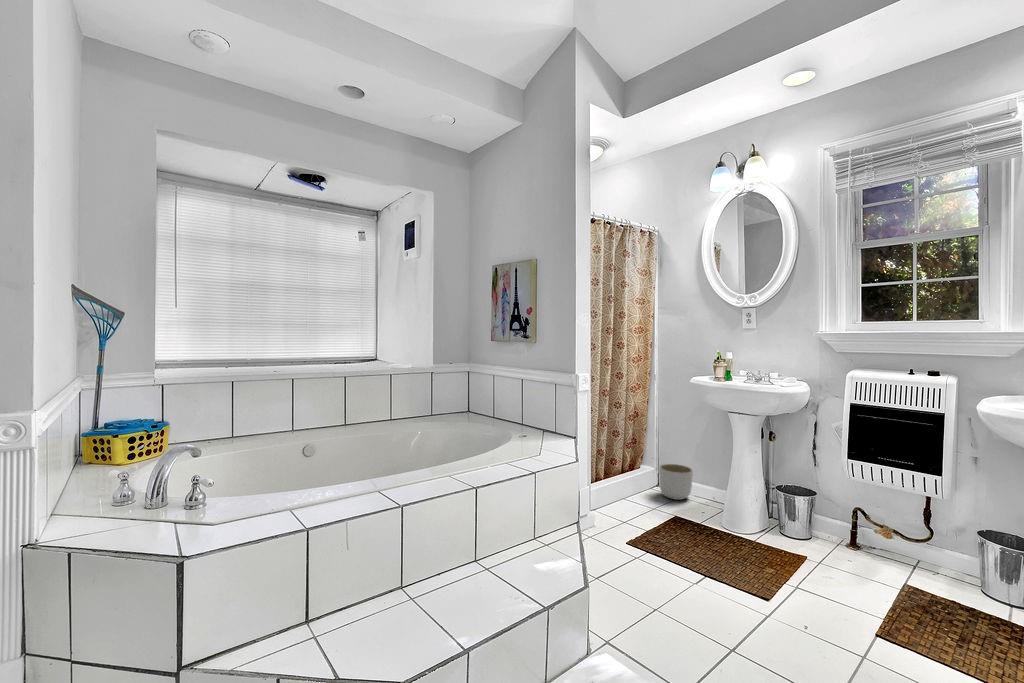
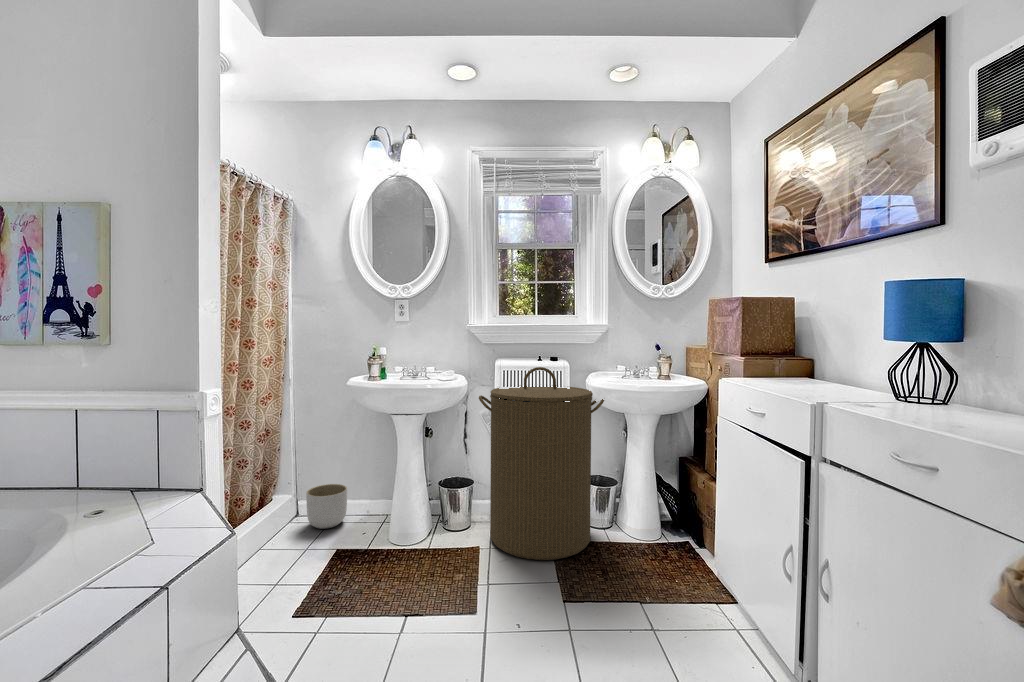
laundry hamper: none [820,383,1005,605] -> present [479,367,604,560]

